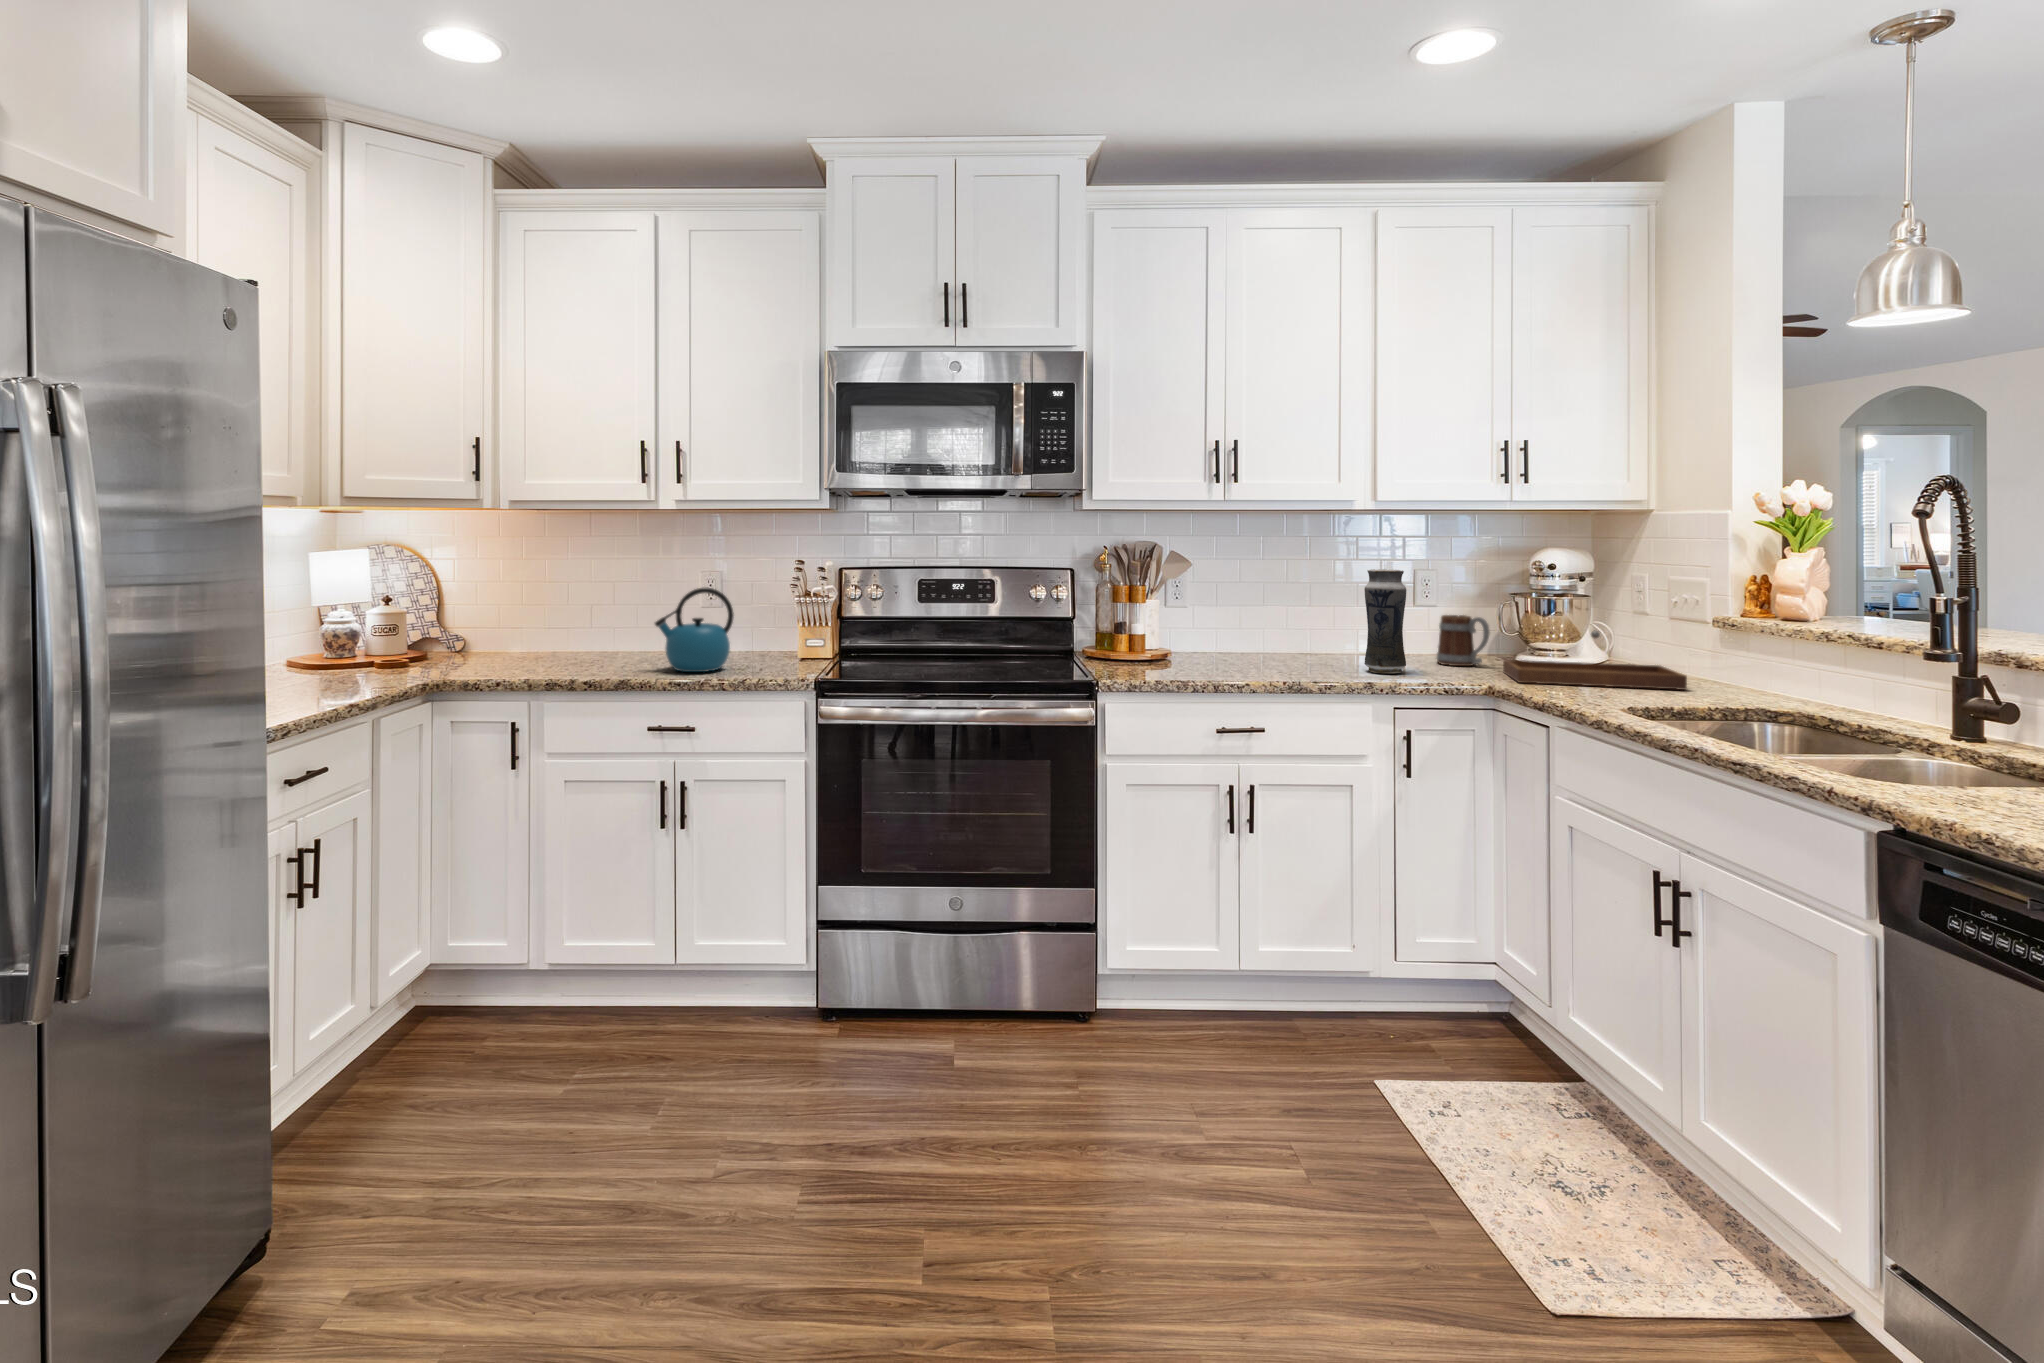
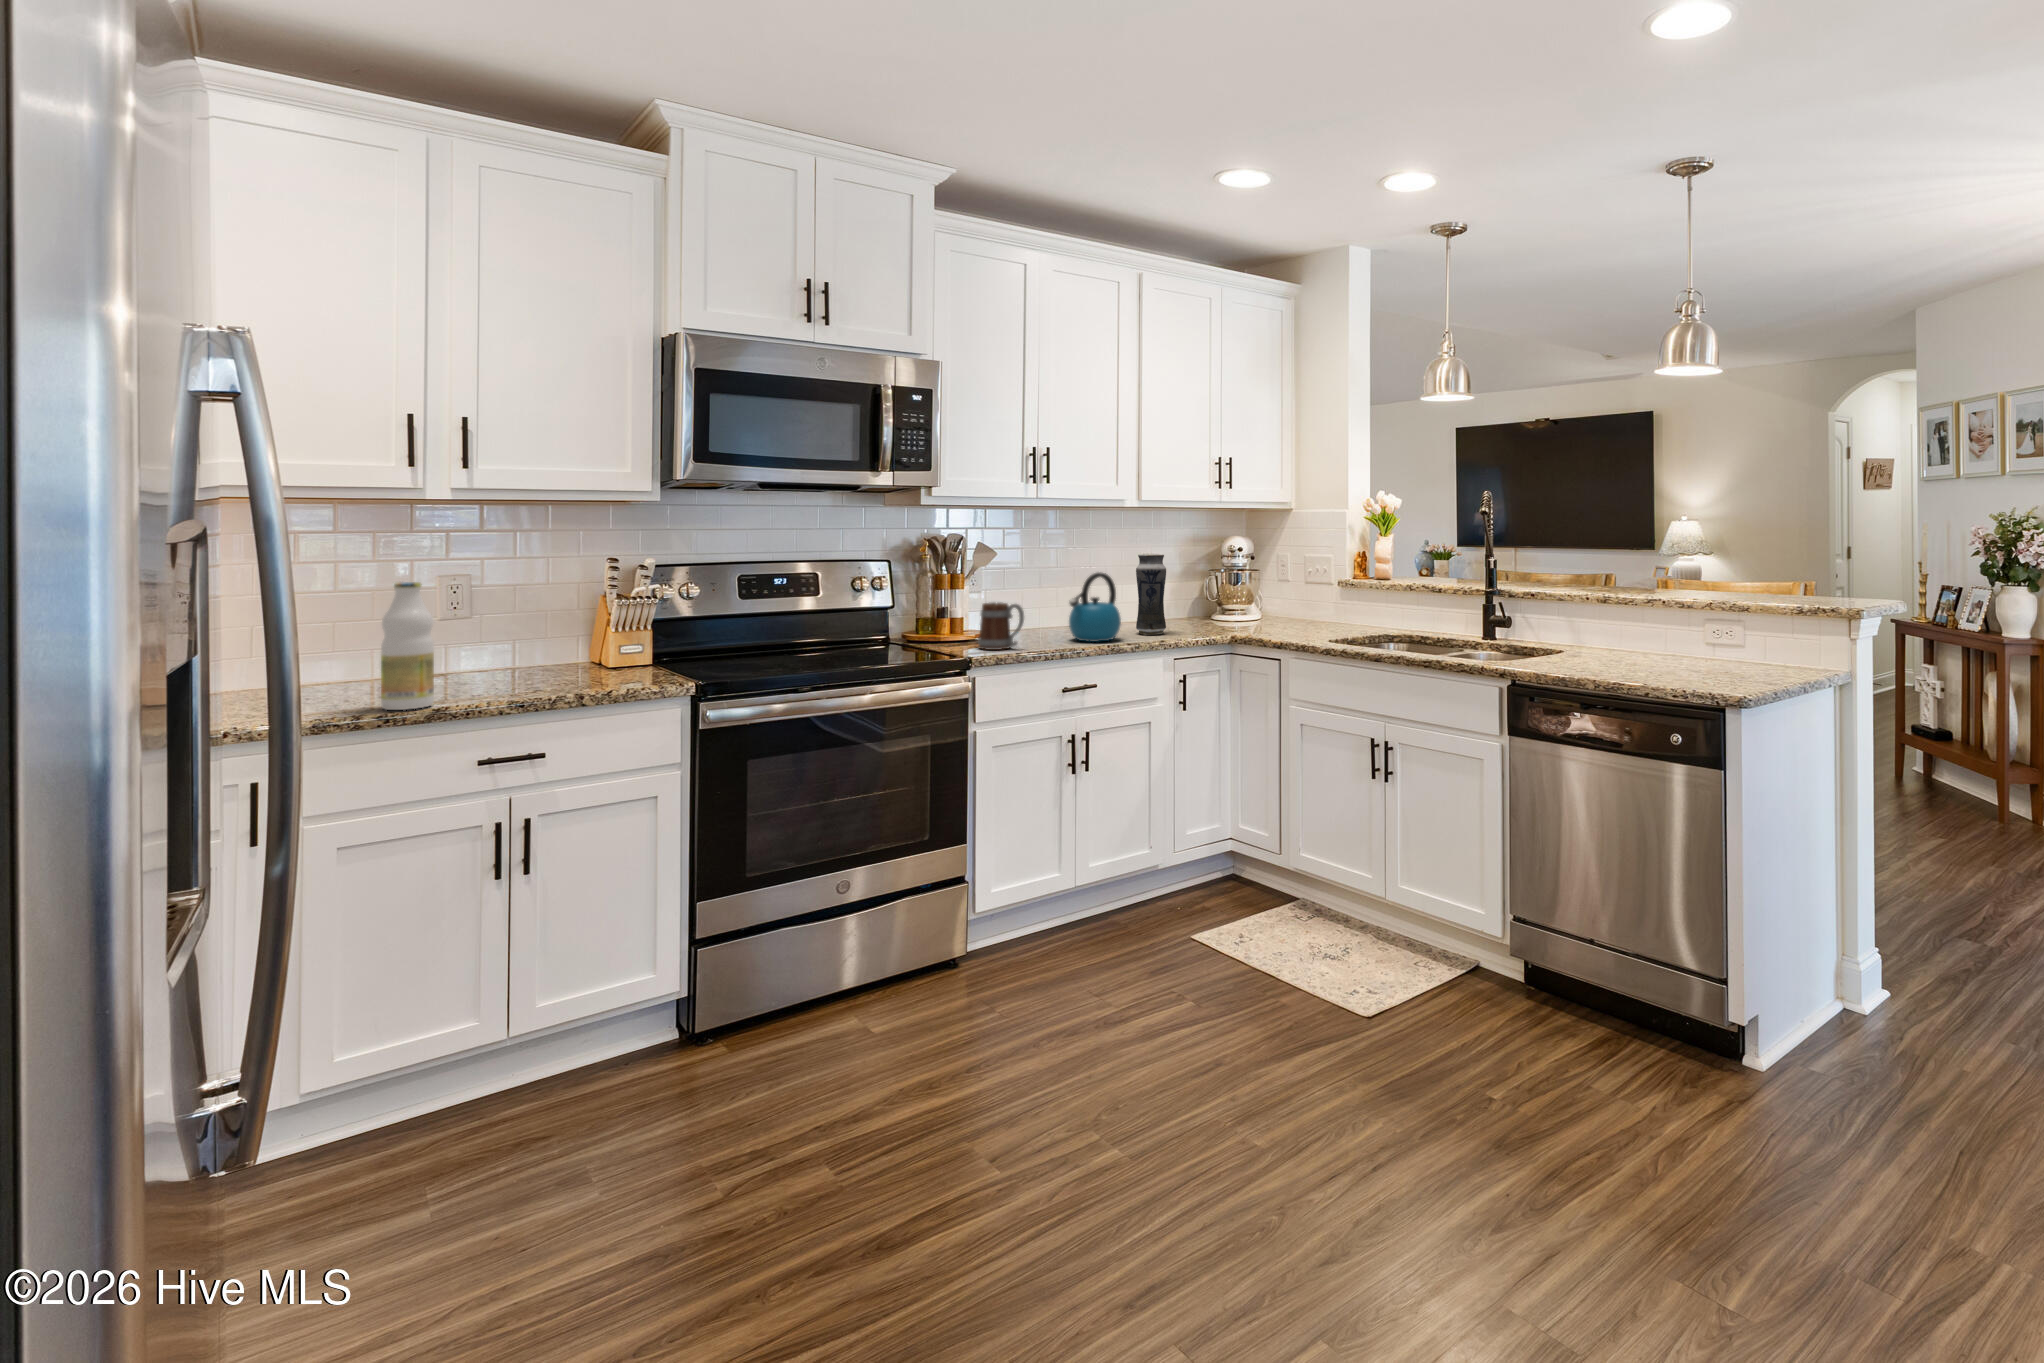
bottle: none [594,577,628,679] -> present [381,582,434,710]
kettle: present [655,587,734,672] -> present [1069,572,1121,642]
mug: present [1437,615,1489,666] -> present [978,602,1024,650]
tray: present [1503,630,1687,690] -> none [1219,594,1332,633]

